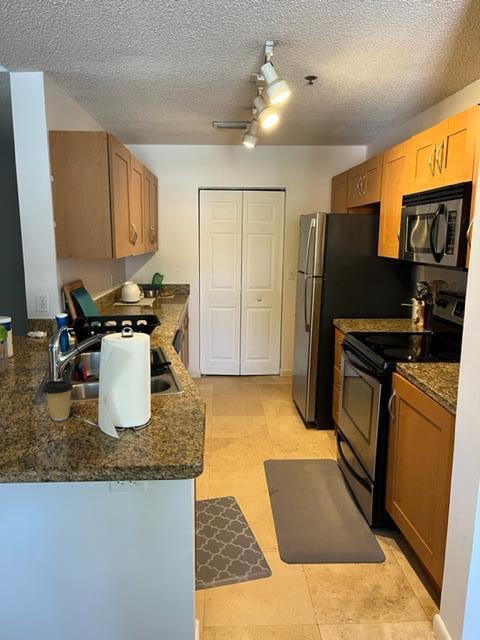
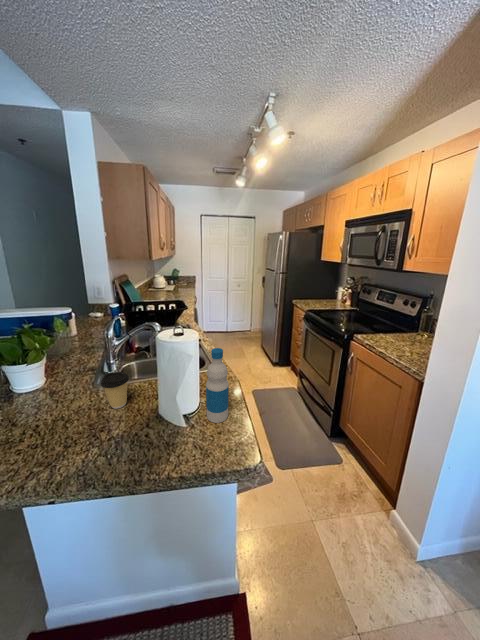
bottle: none [154,350,180,436] -> present [206,348,229,423]

